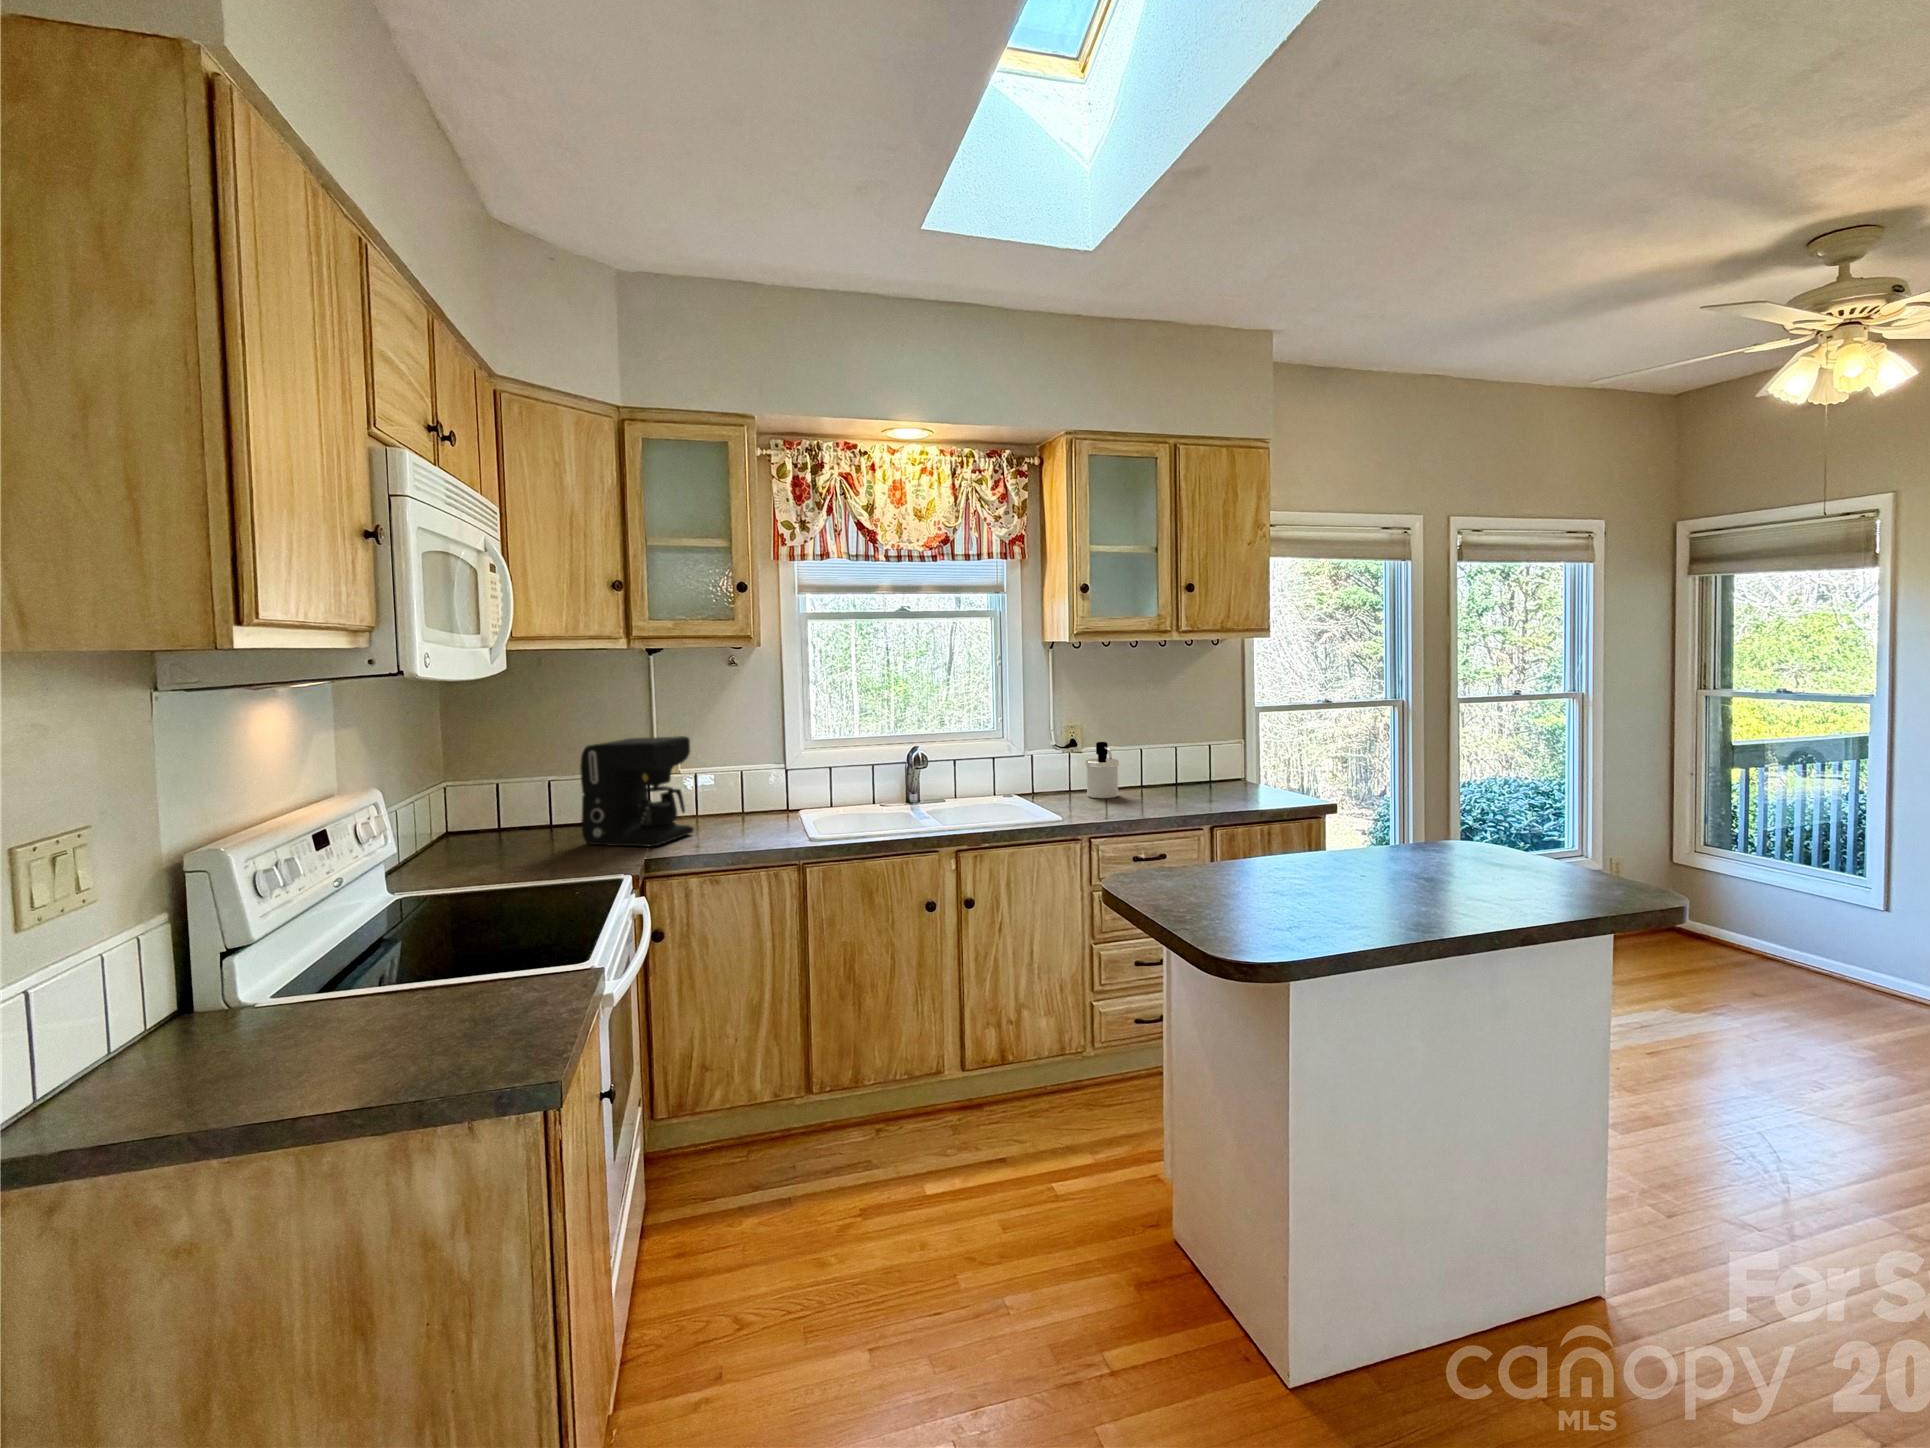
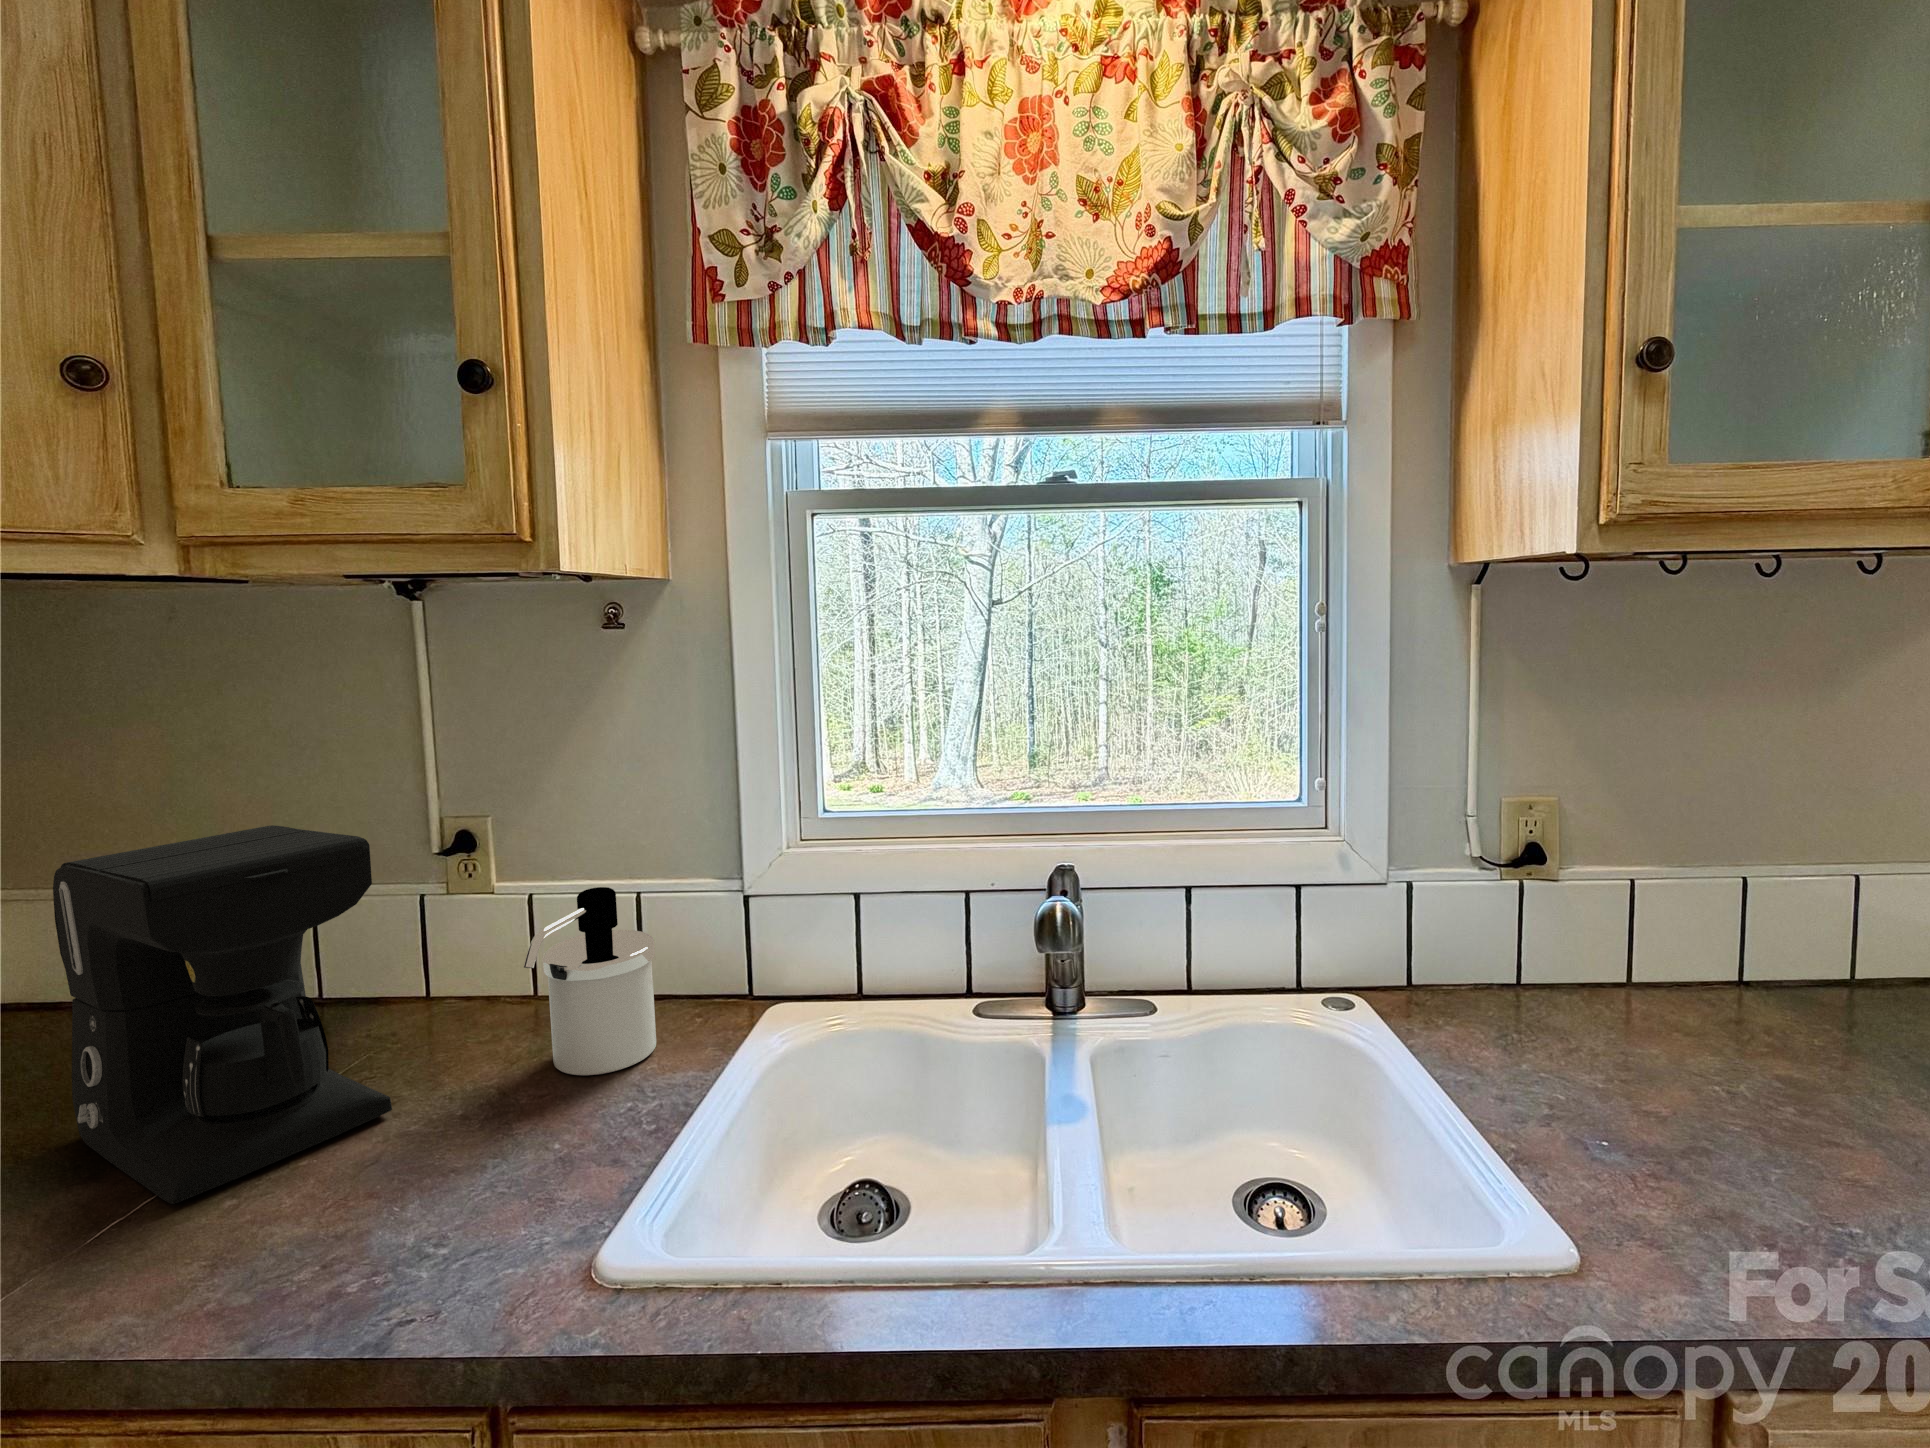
soap dispenser: present [1086,742,1119,798] -> present [524,887,656,1075]

